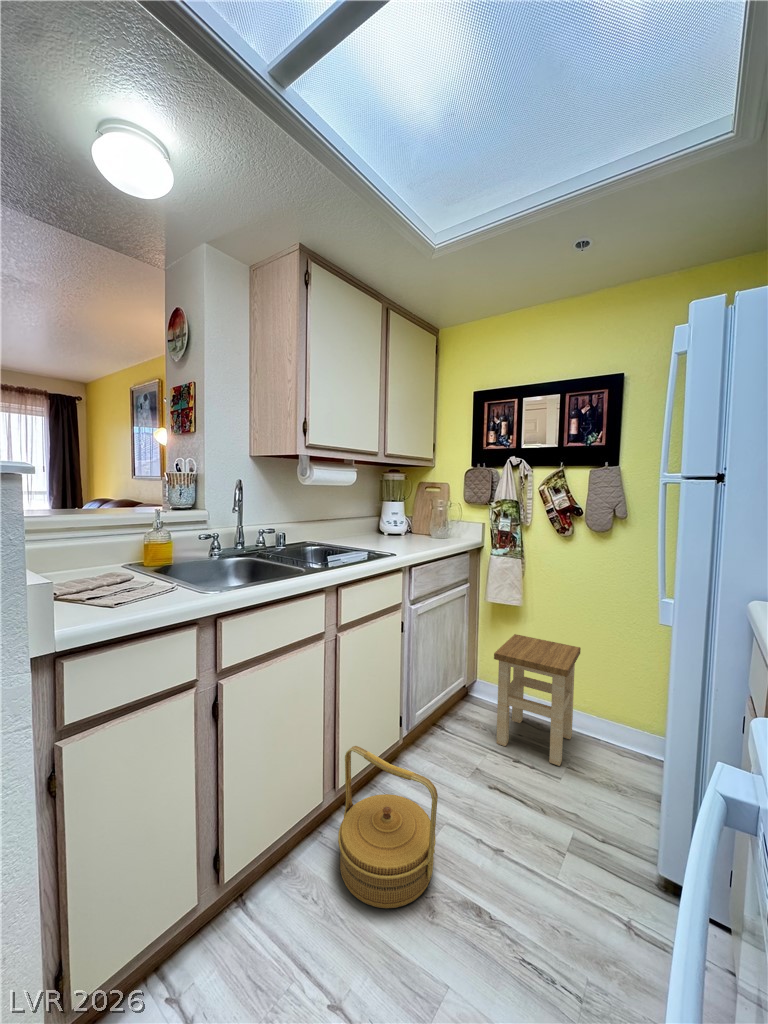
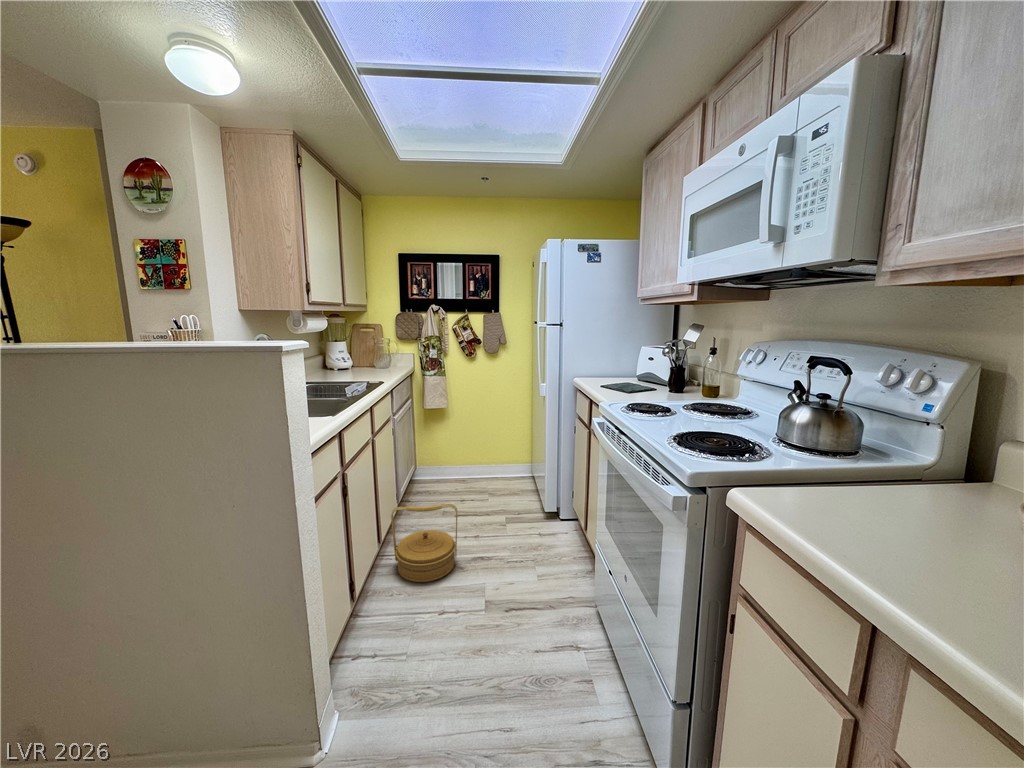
stool: present [494,634,581,766] -> none [442,426,487,497]

